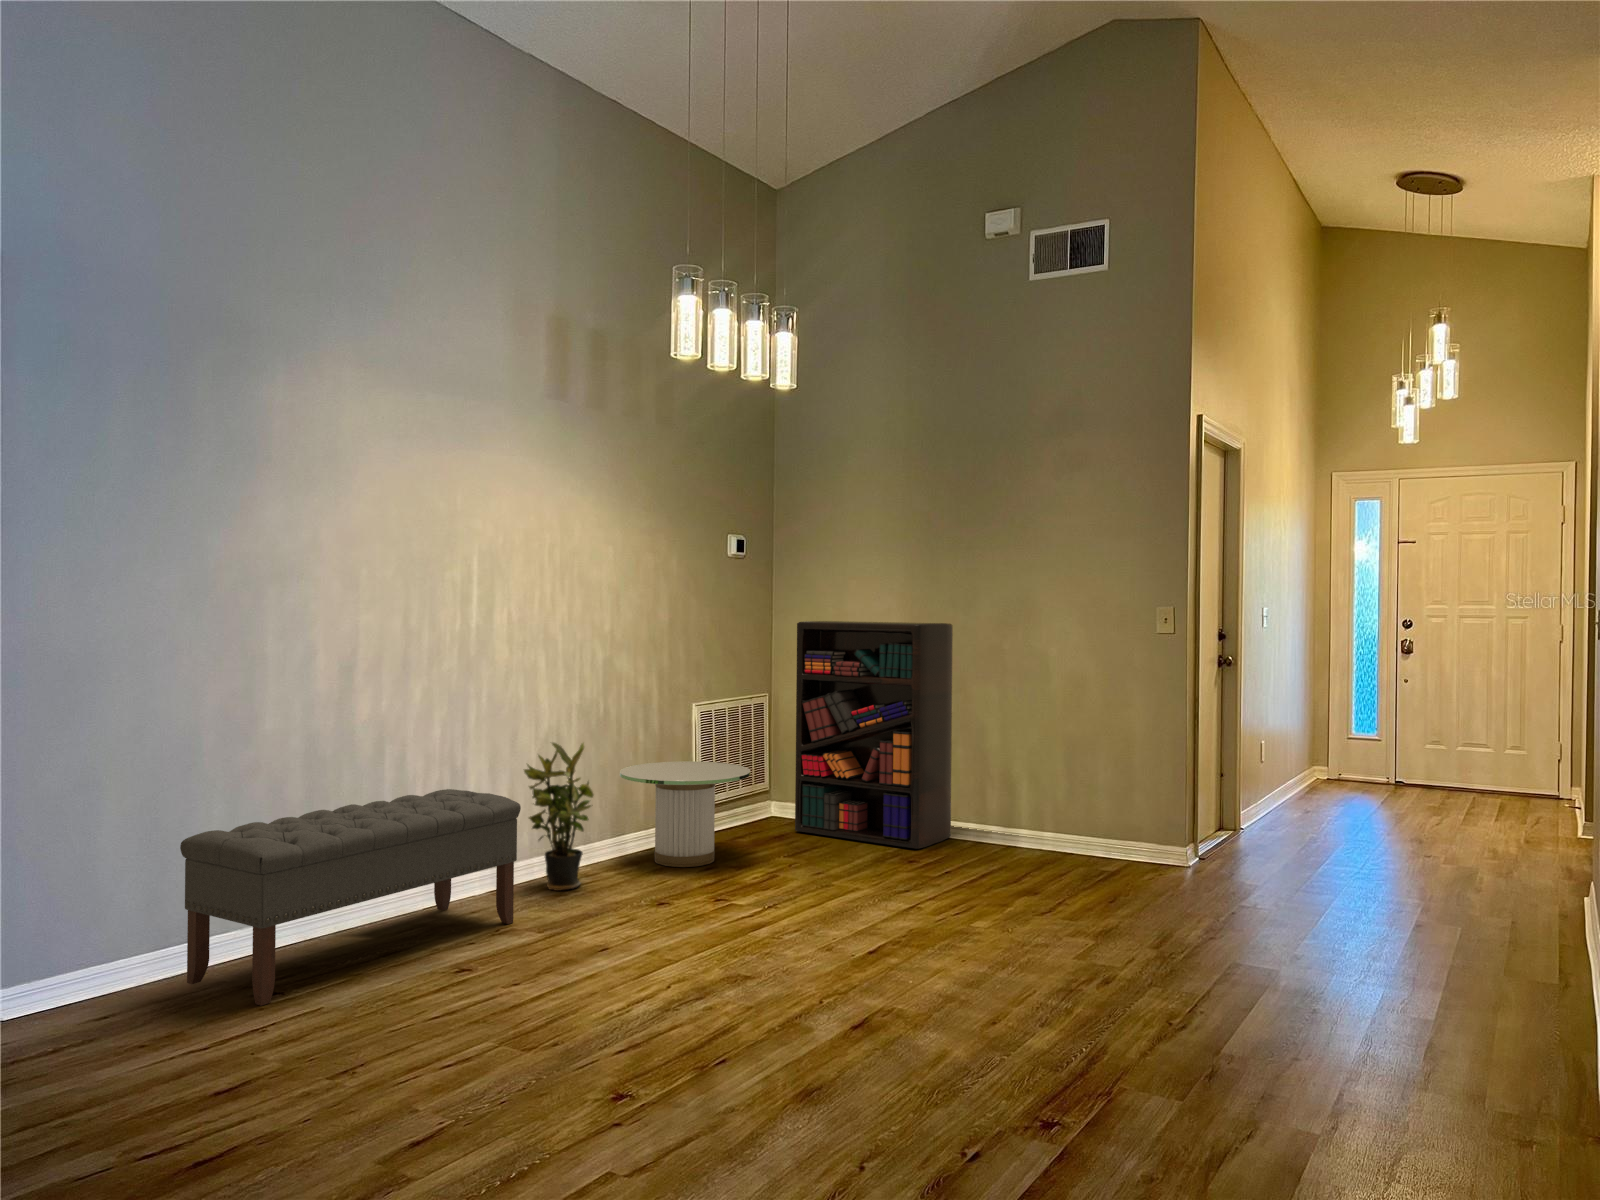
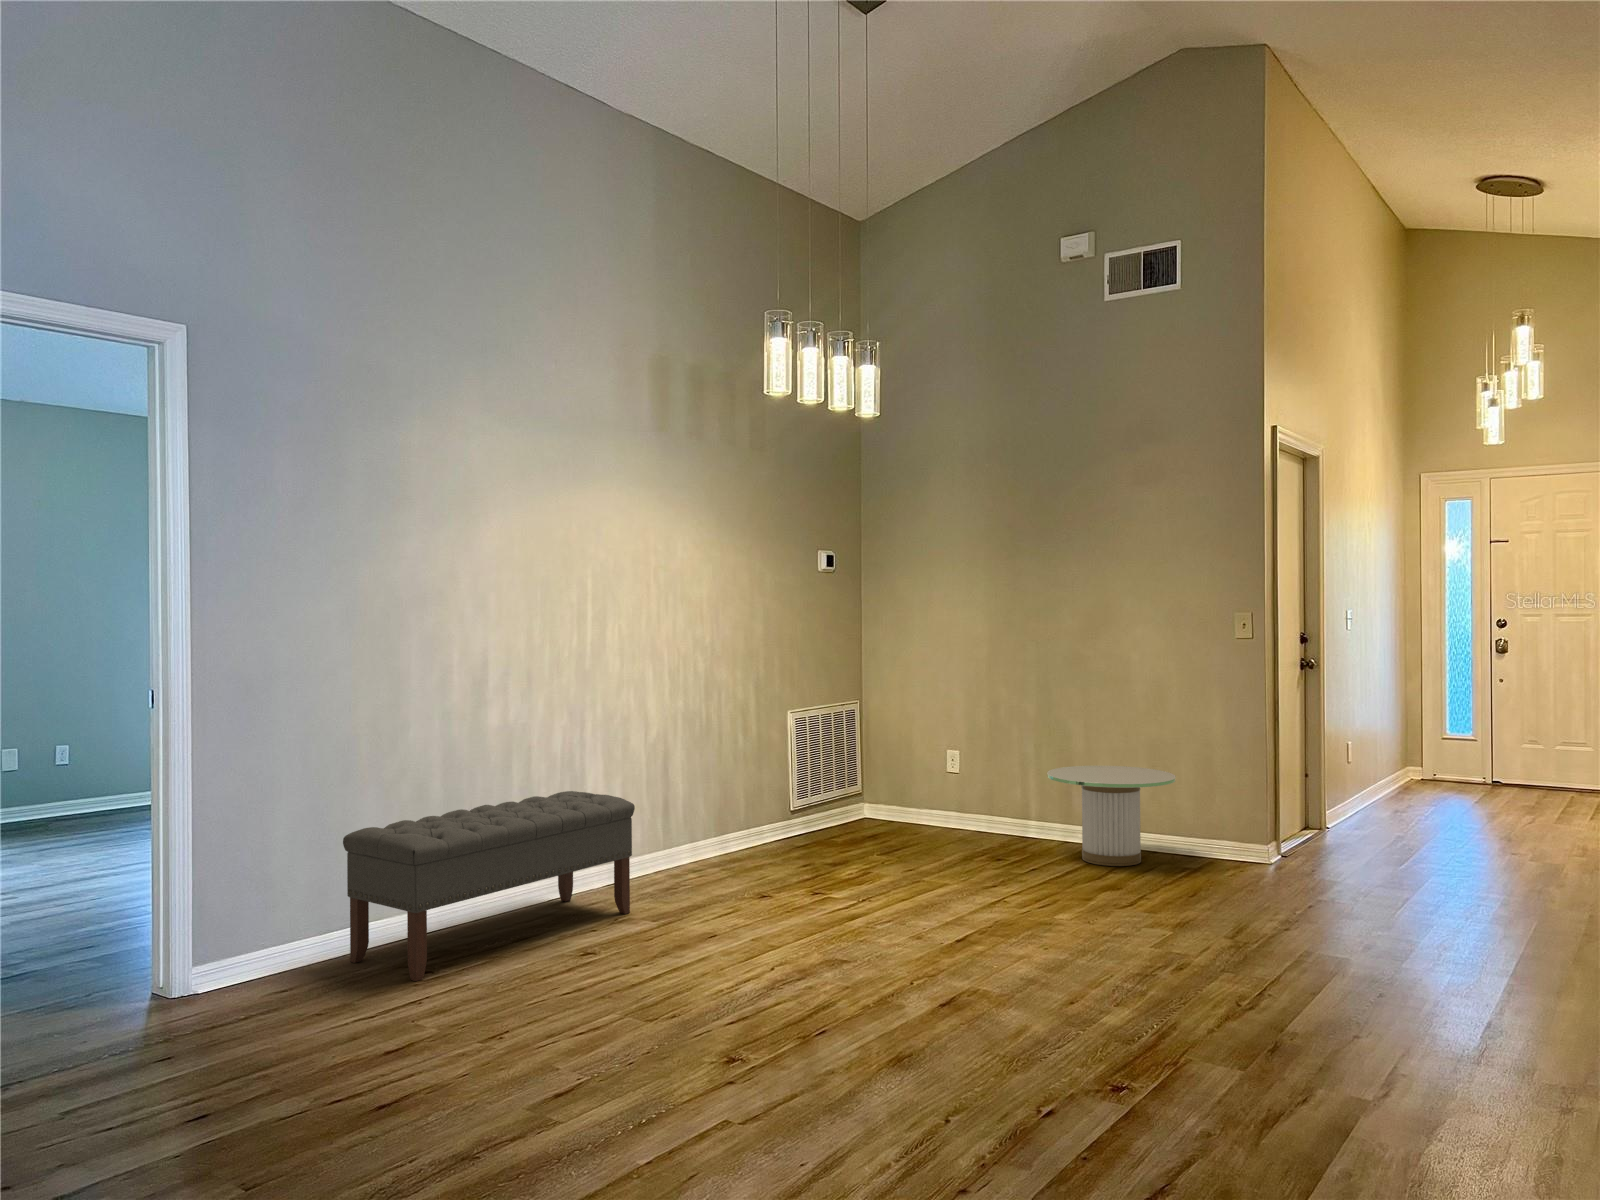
bookshelf: present [795,621,953,849] -> none [886,631,1038,848]
potted plant: present [524,743,593,891] -> none [635,747,699,885]
side table: present [620,761,750,867] -> present [1047,766,1176,866]

